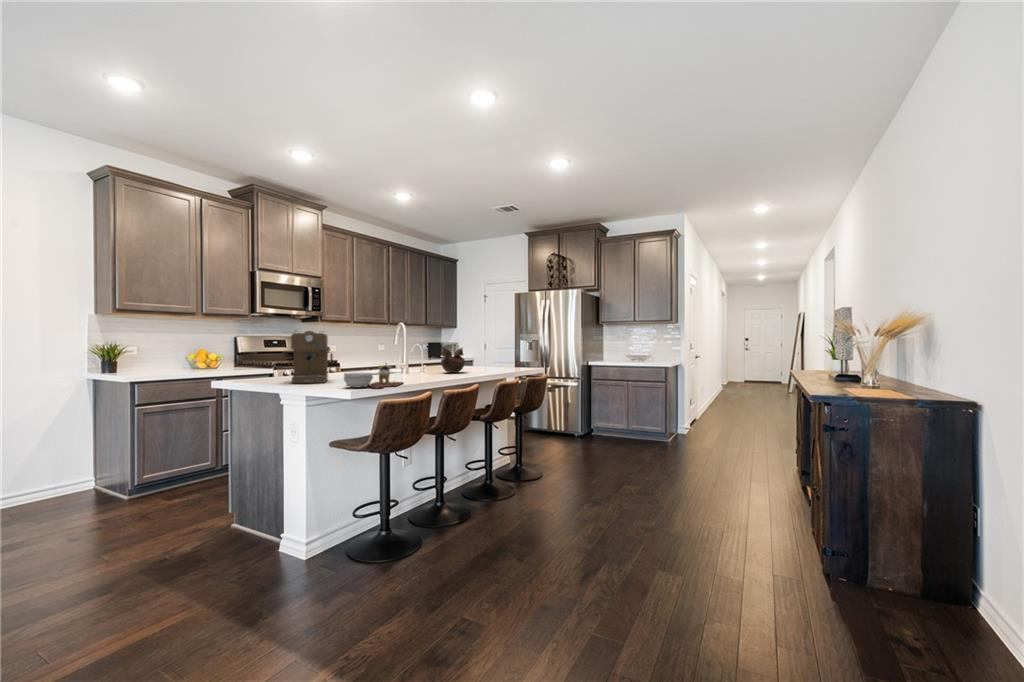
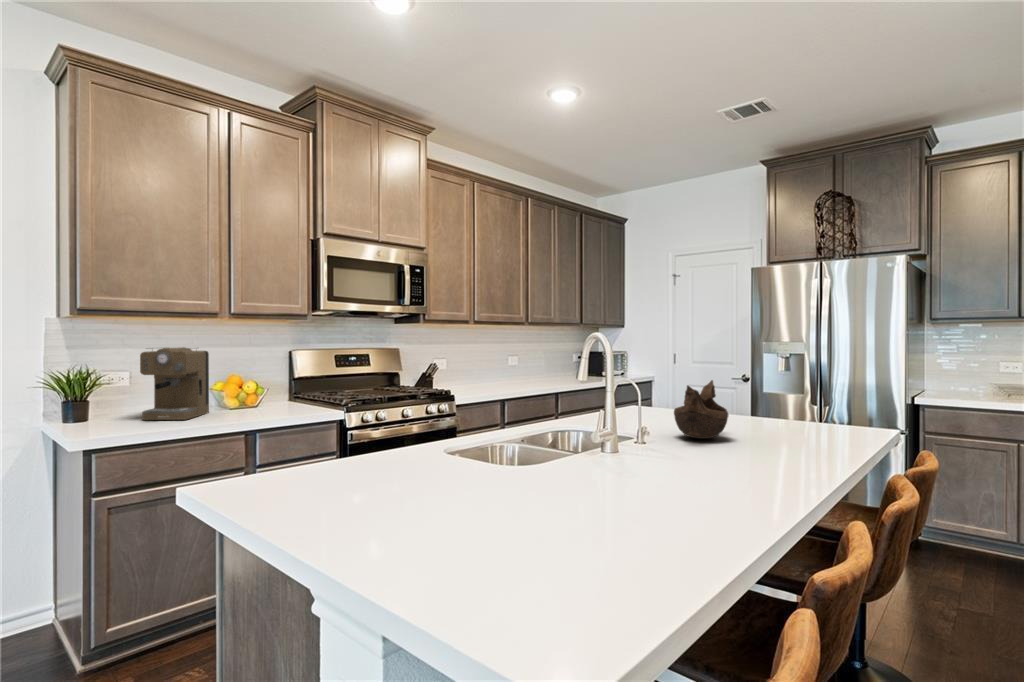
coffee maker: present [291,331,333,383] -> present [140,347,209,420]
cutting board: present [344,363,403,388] -> none [505,455,662,568]

